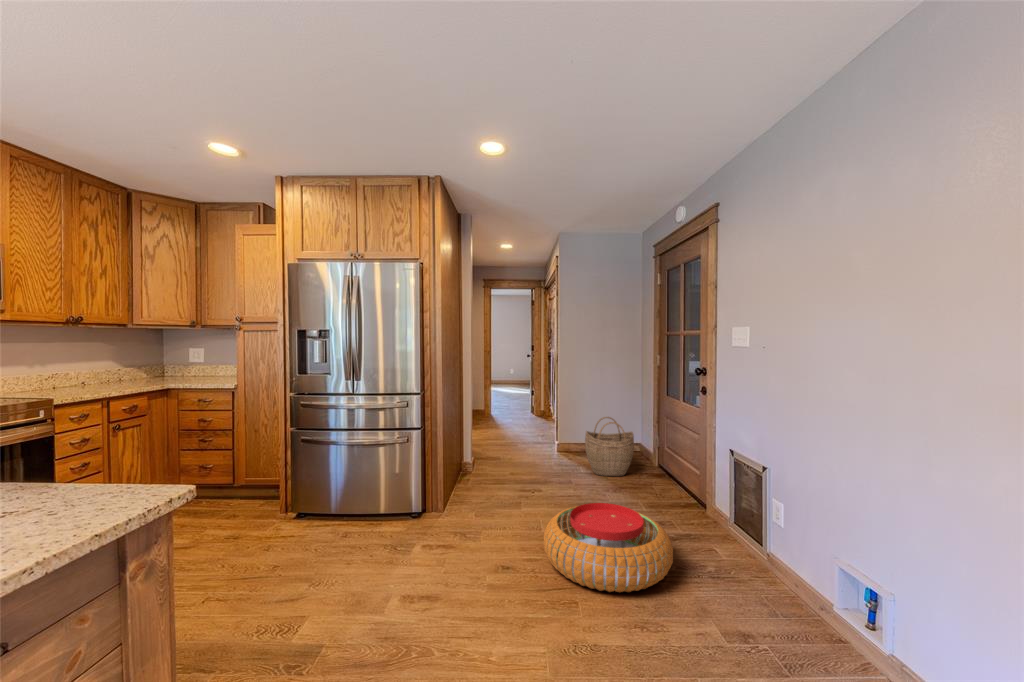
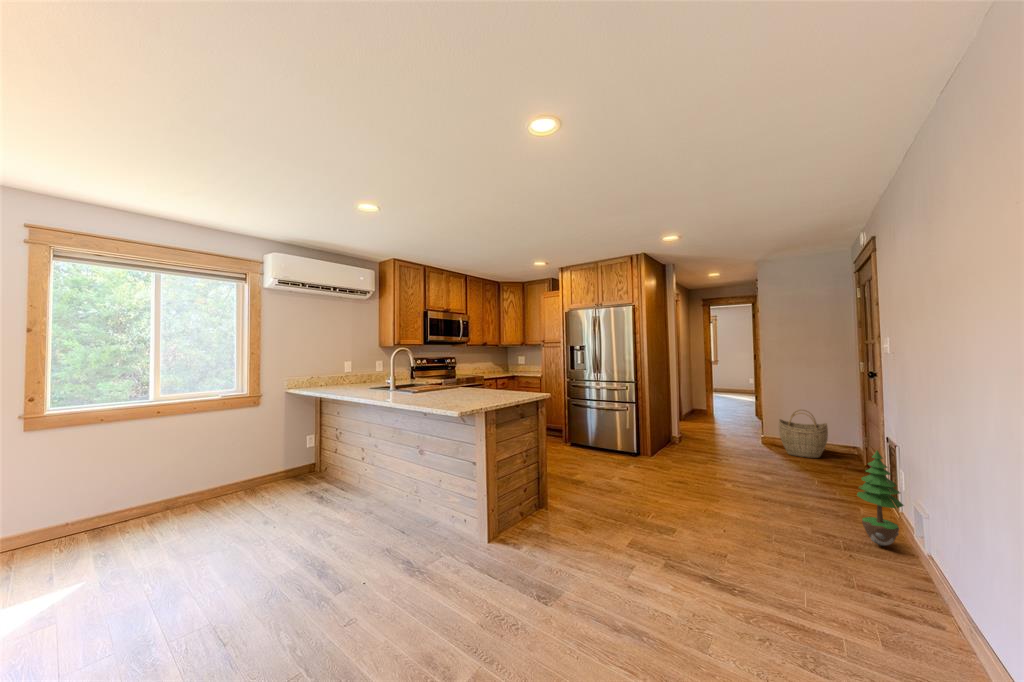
potted tree: none [775,496,837,640] -> present [857,450,904,546]
pouf: present [544,503,673,592] -> none [708,456,806,505]

